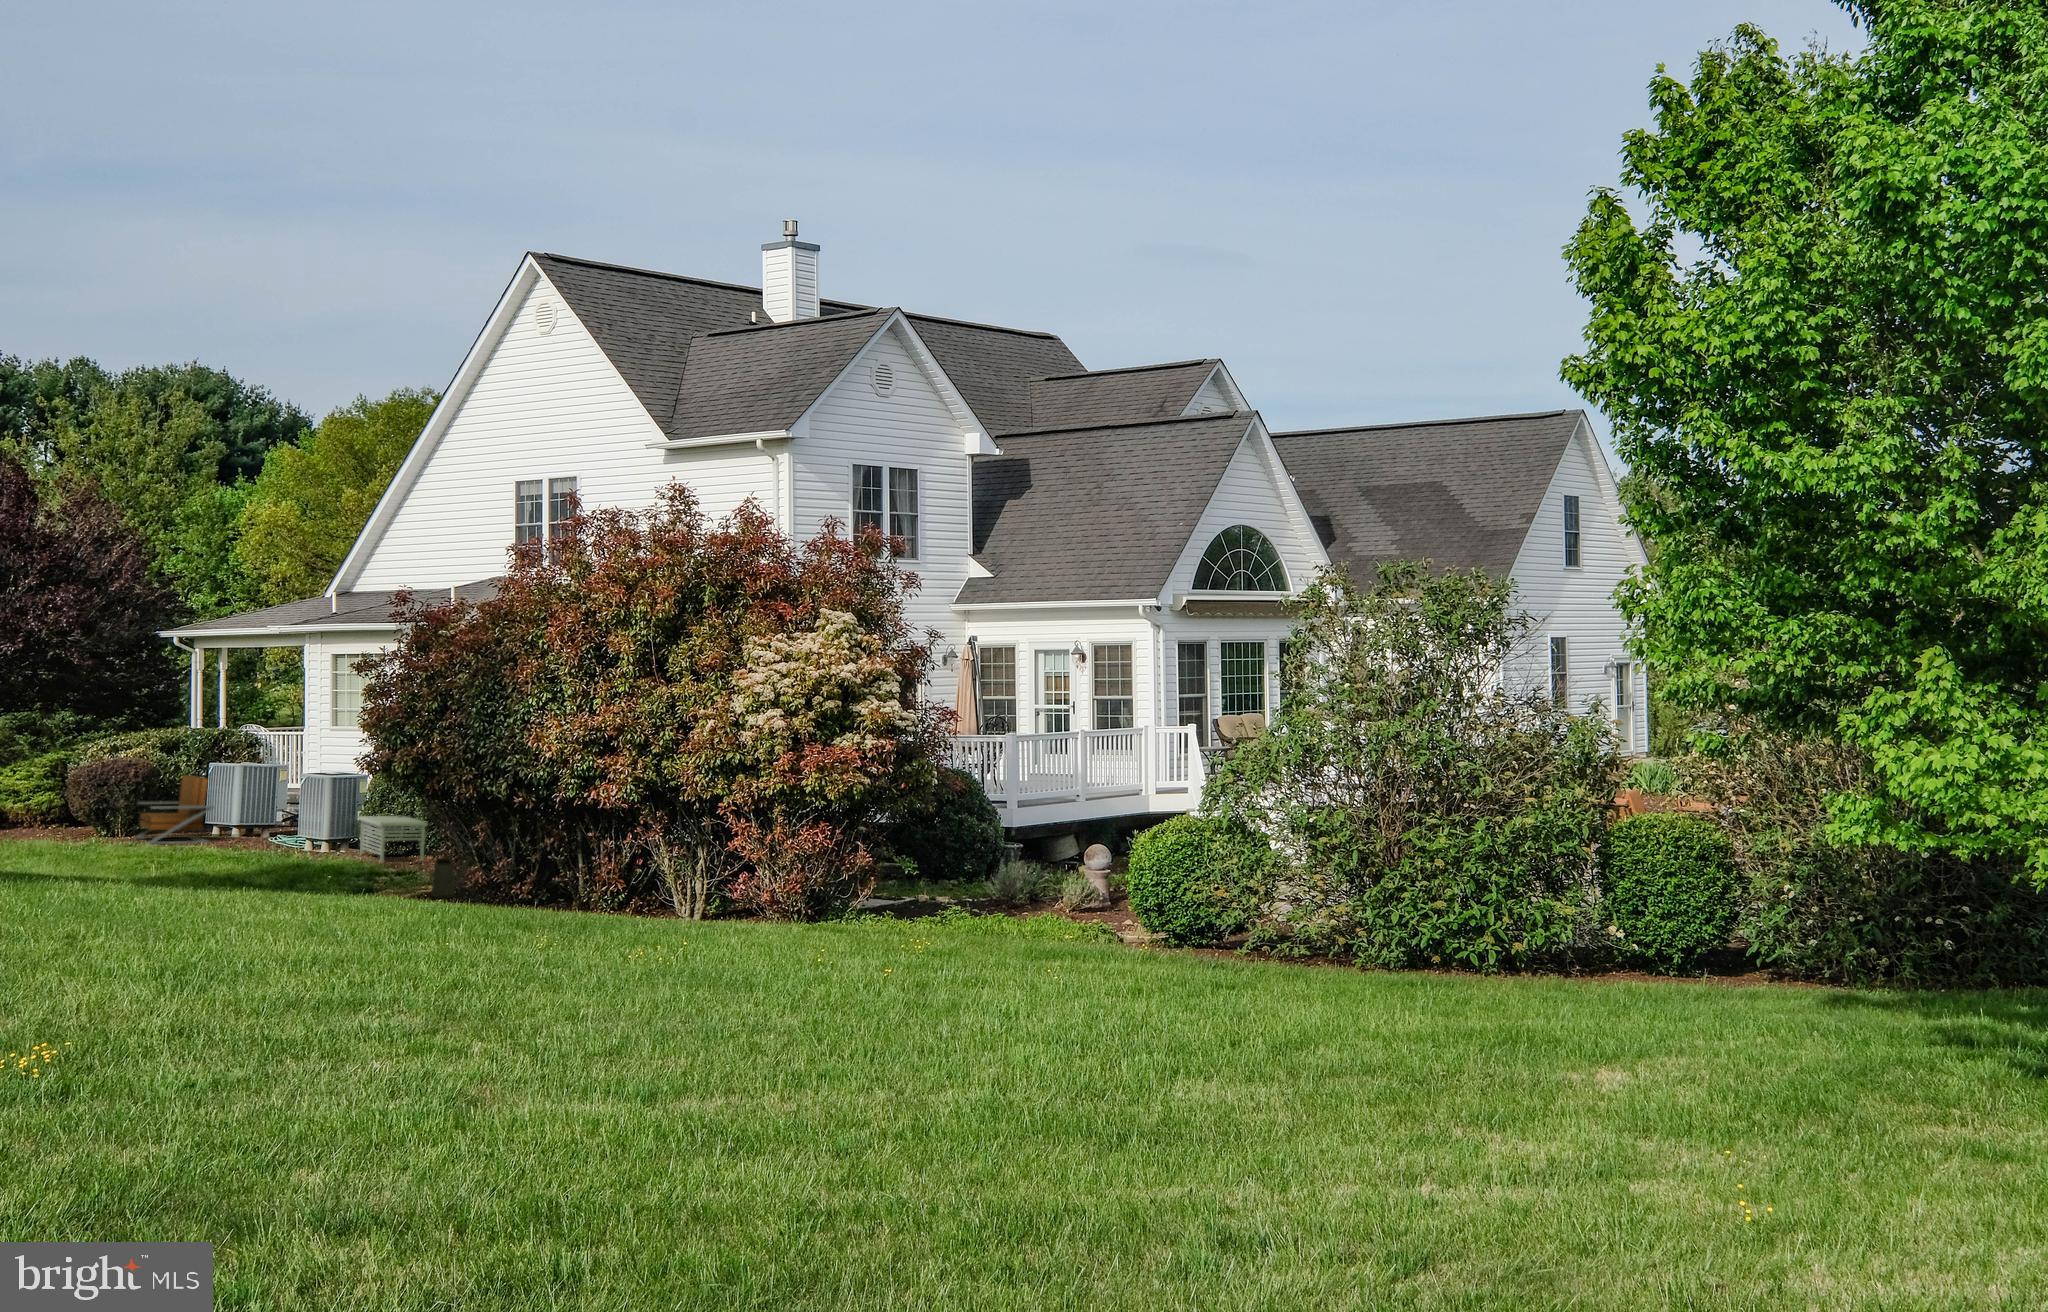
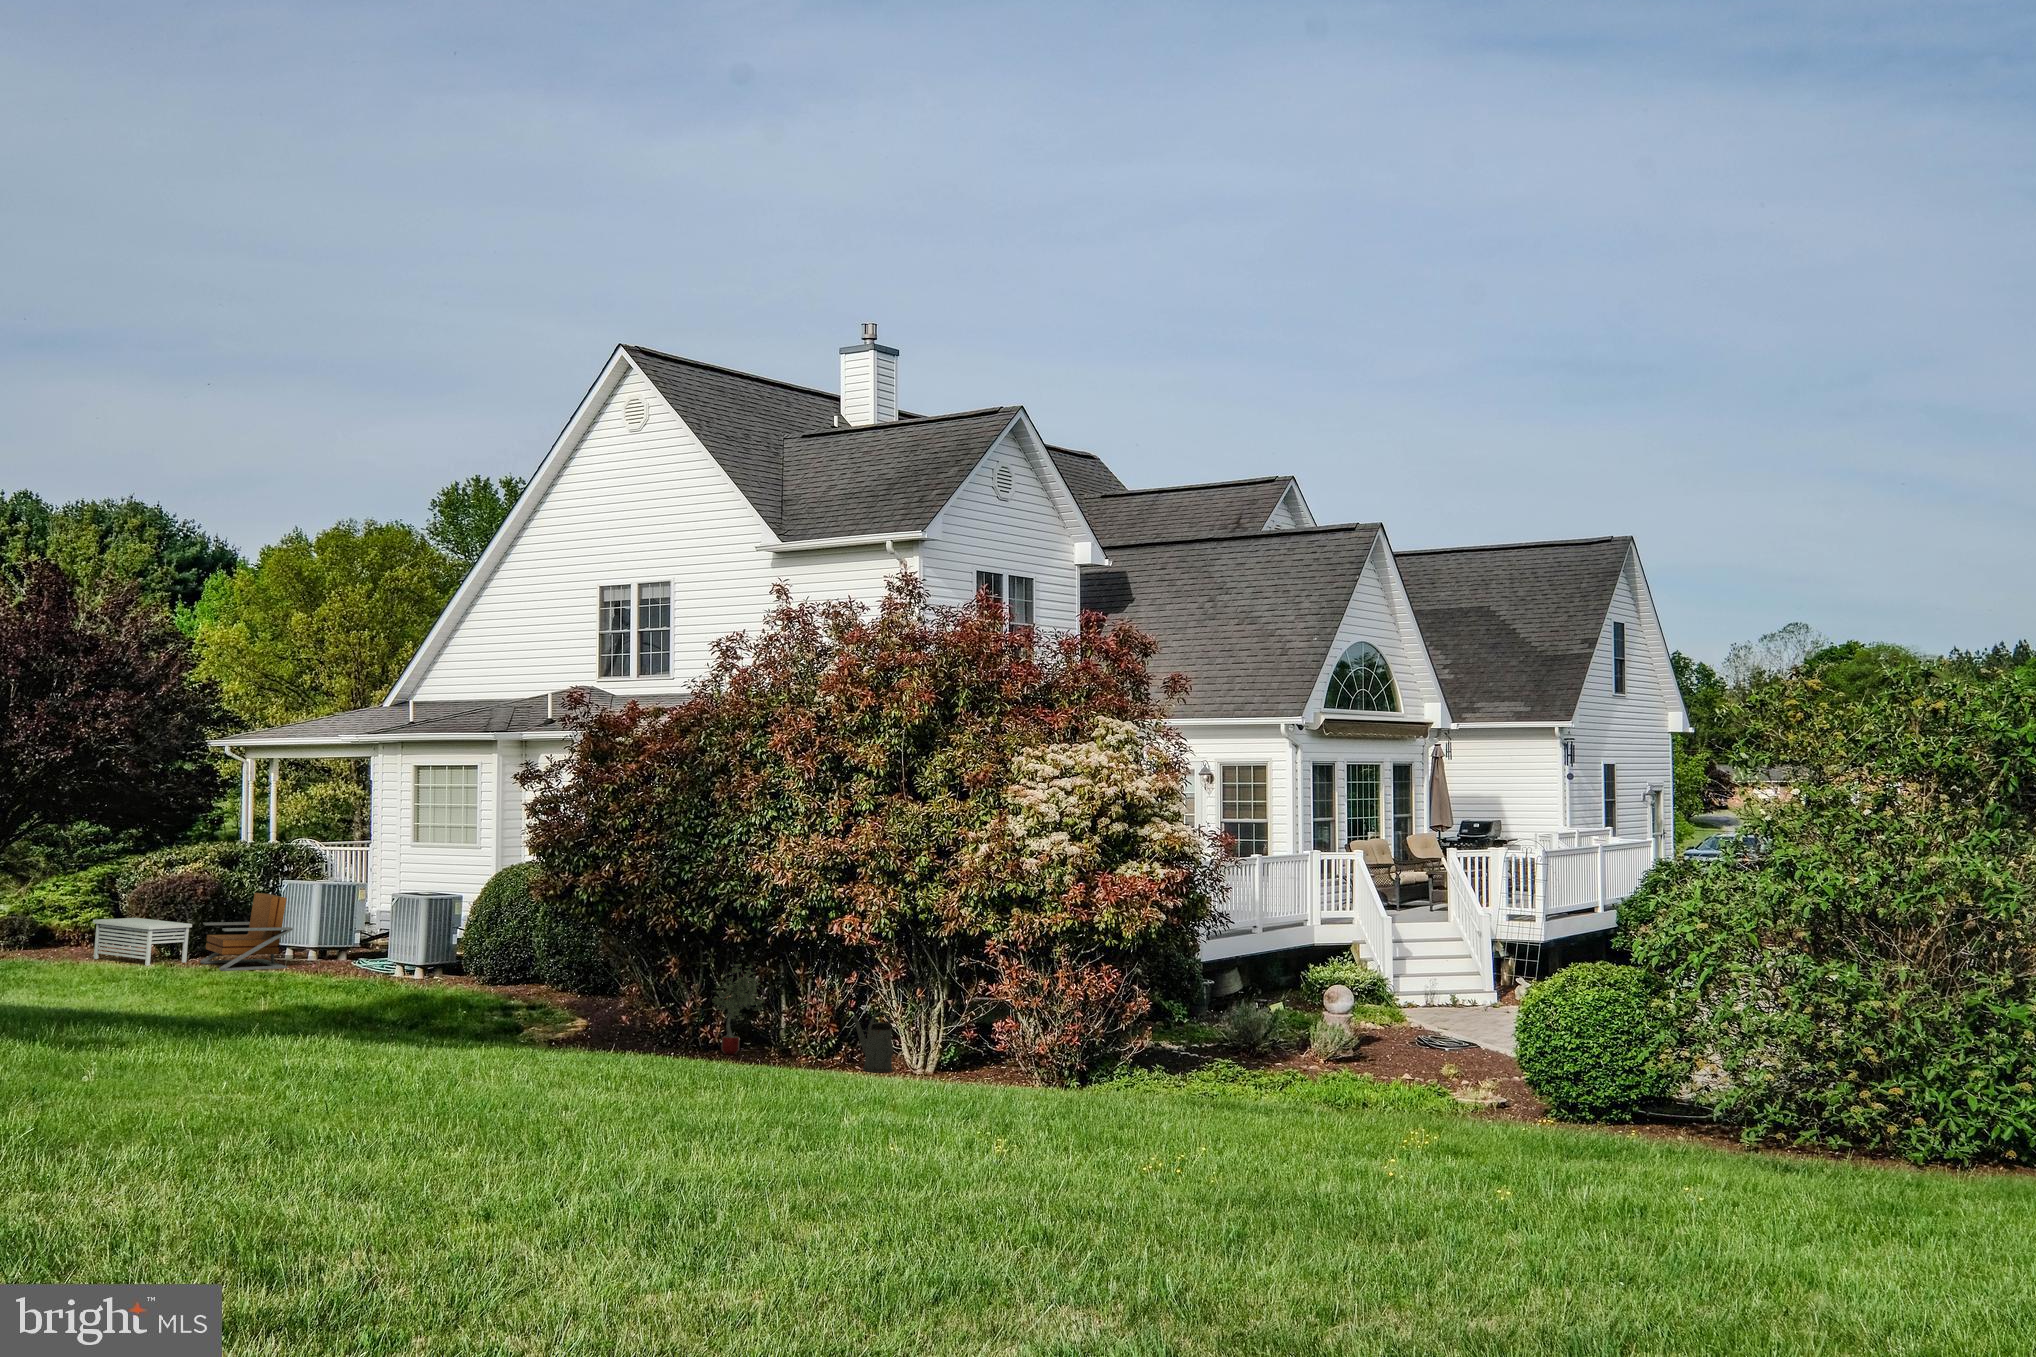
storage bench: present [359,816,428,862] -> present [93,918,192,966]
potted tree: none [518,826,563,904] -> present [712,964,765,1055]
watering can: present [429,851,471,898] -> present [853,1012,893,1072]

